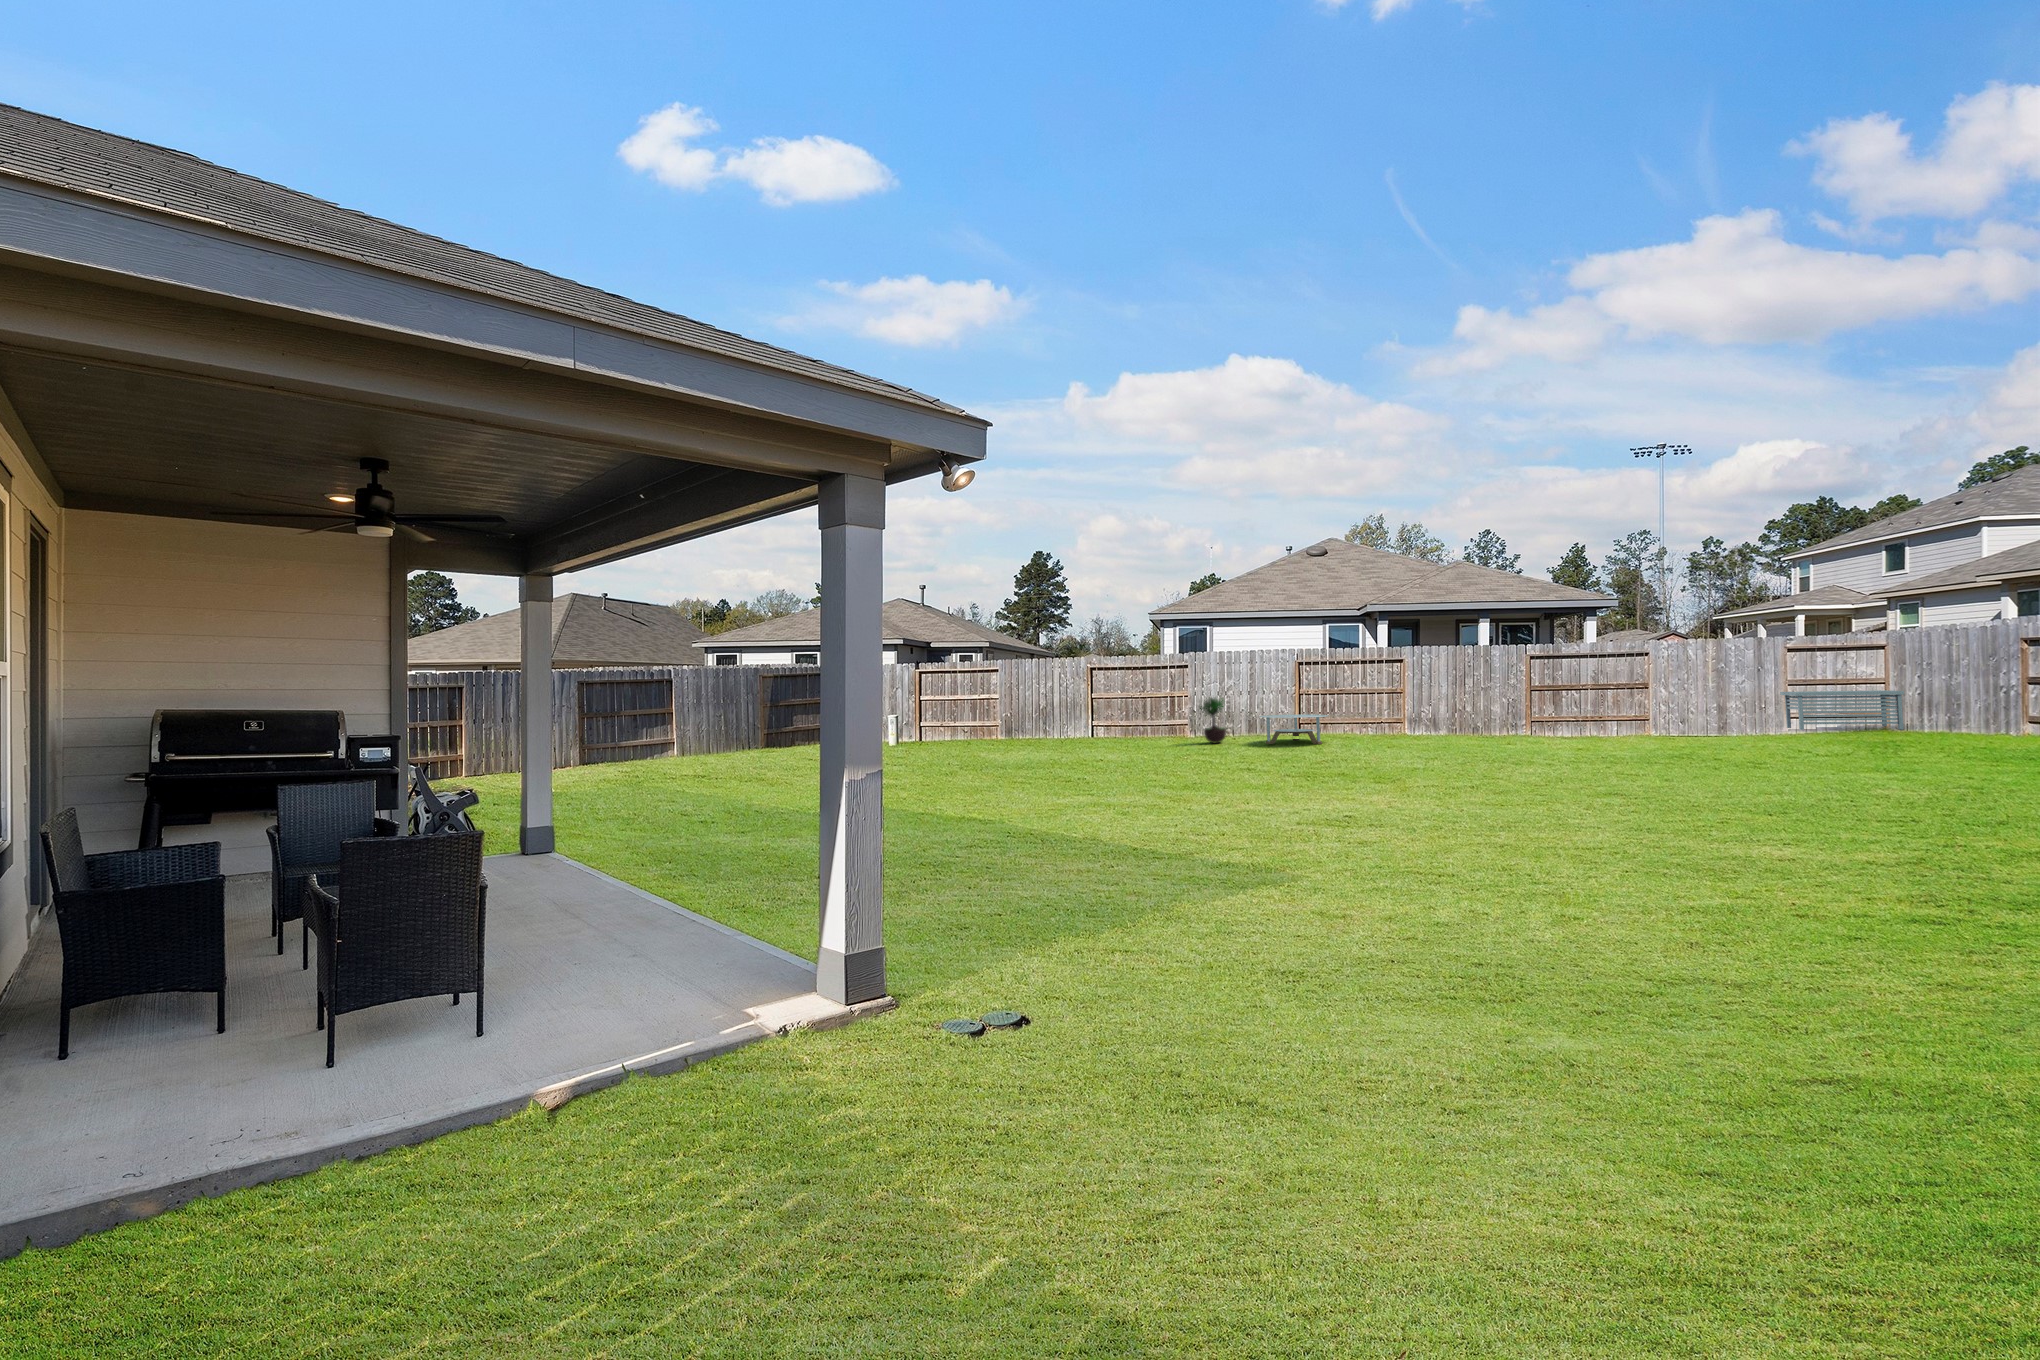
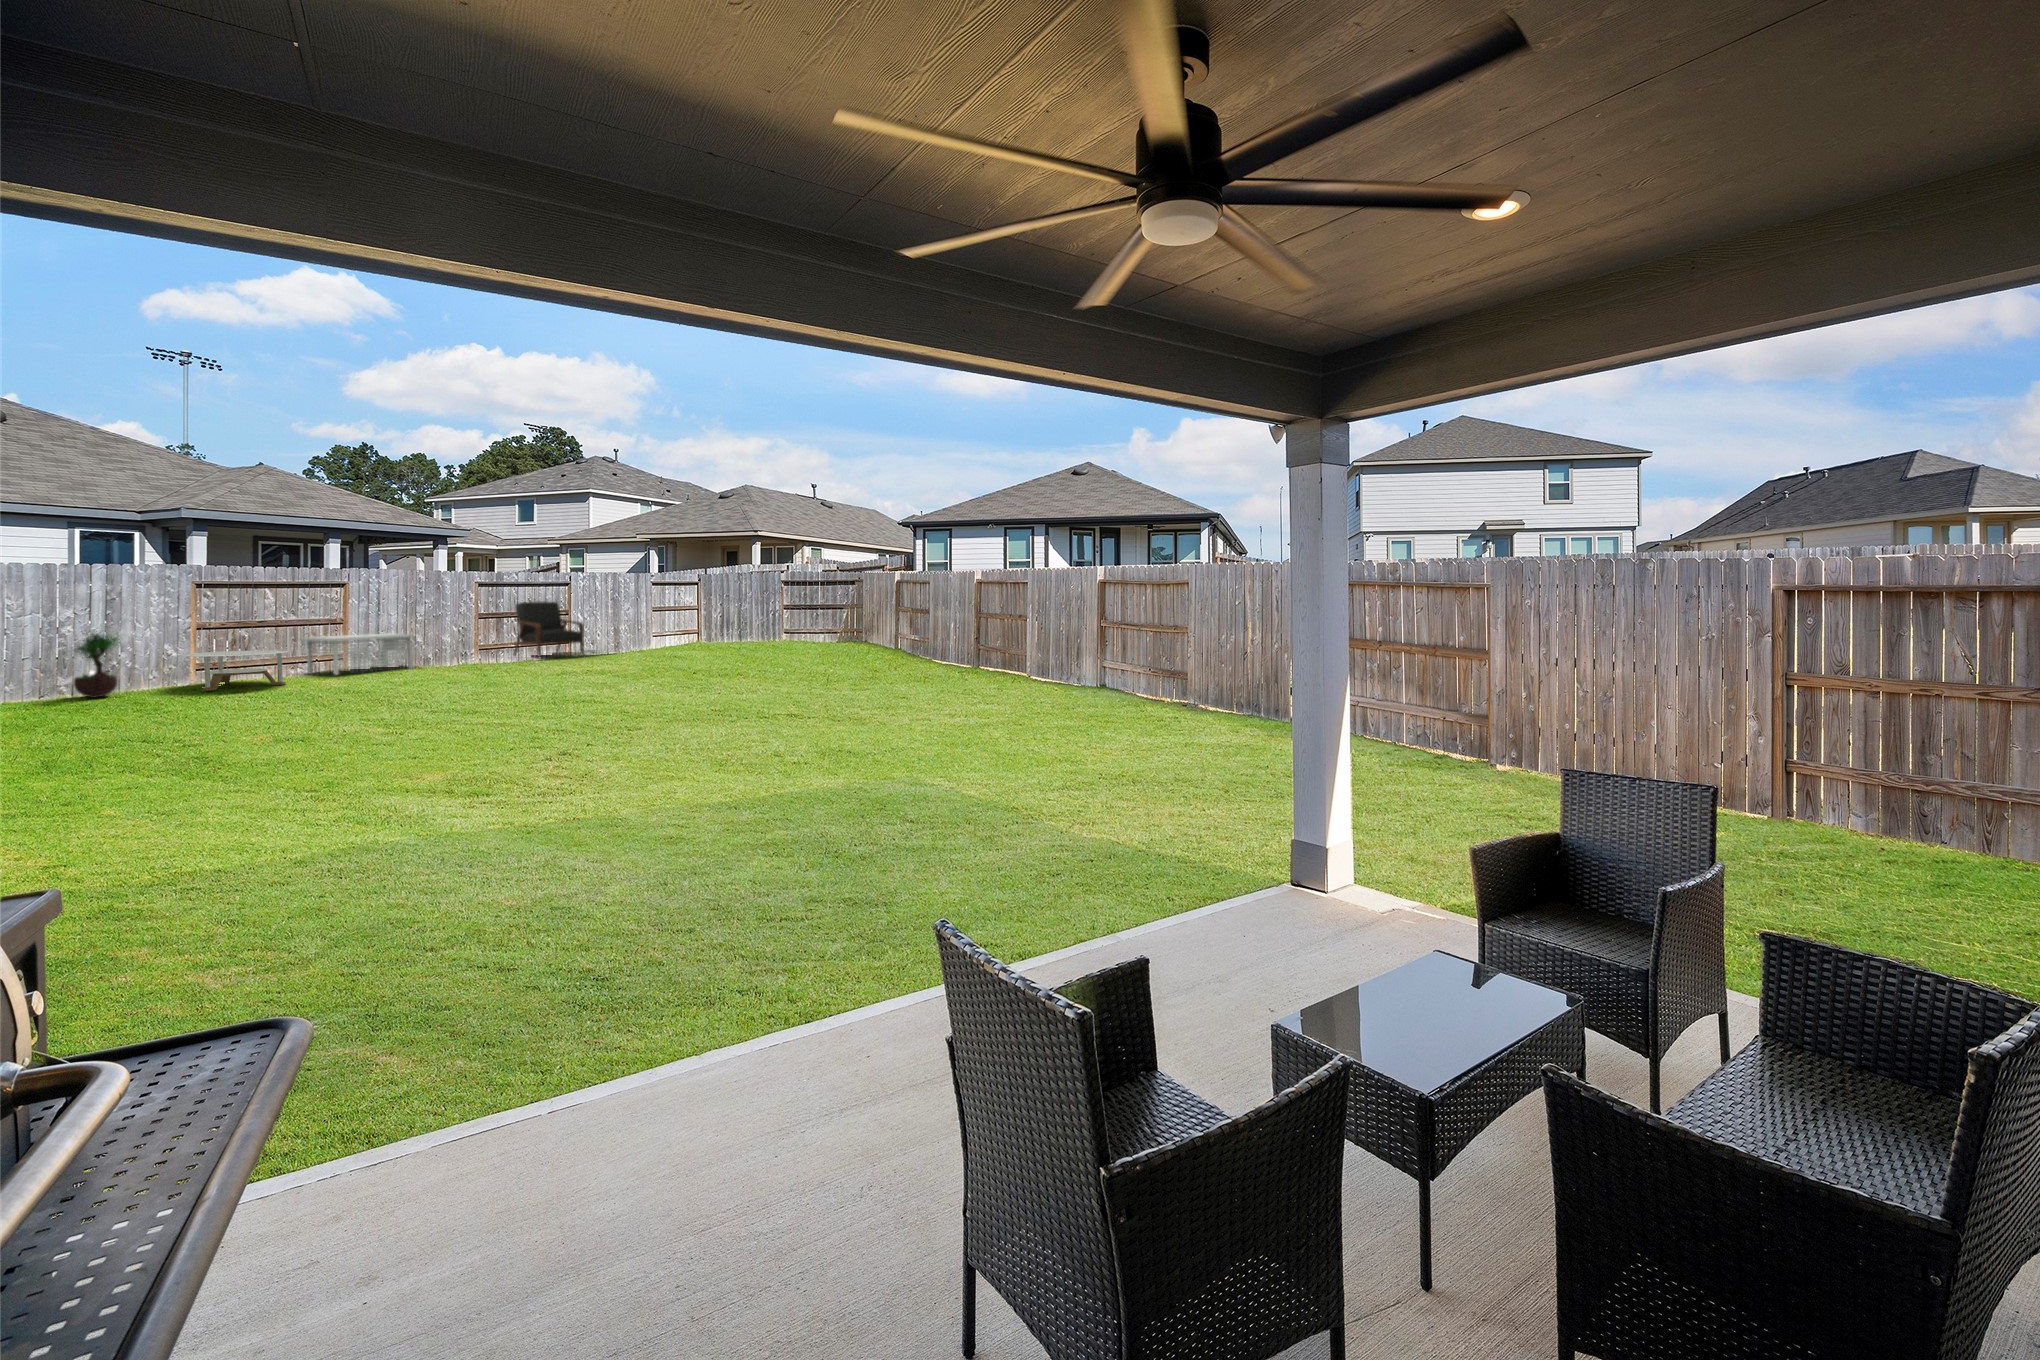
chair: none [1569,673,1634,737] -> present [514,602,584,658]
storage bench: present [1780,690,1904,730] -> present [302,634,414,675]

